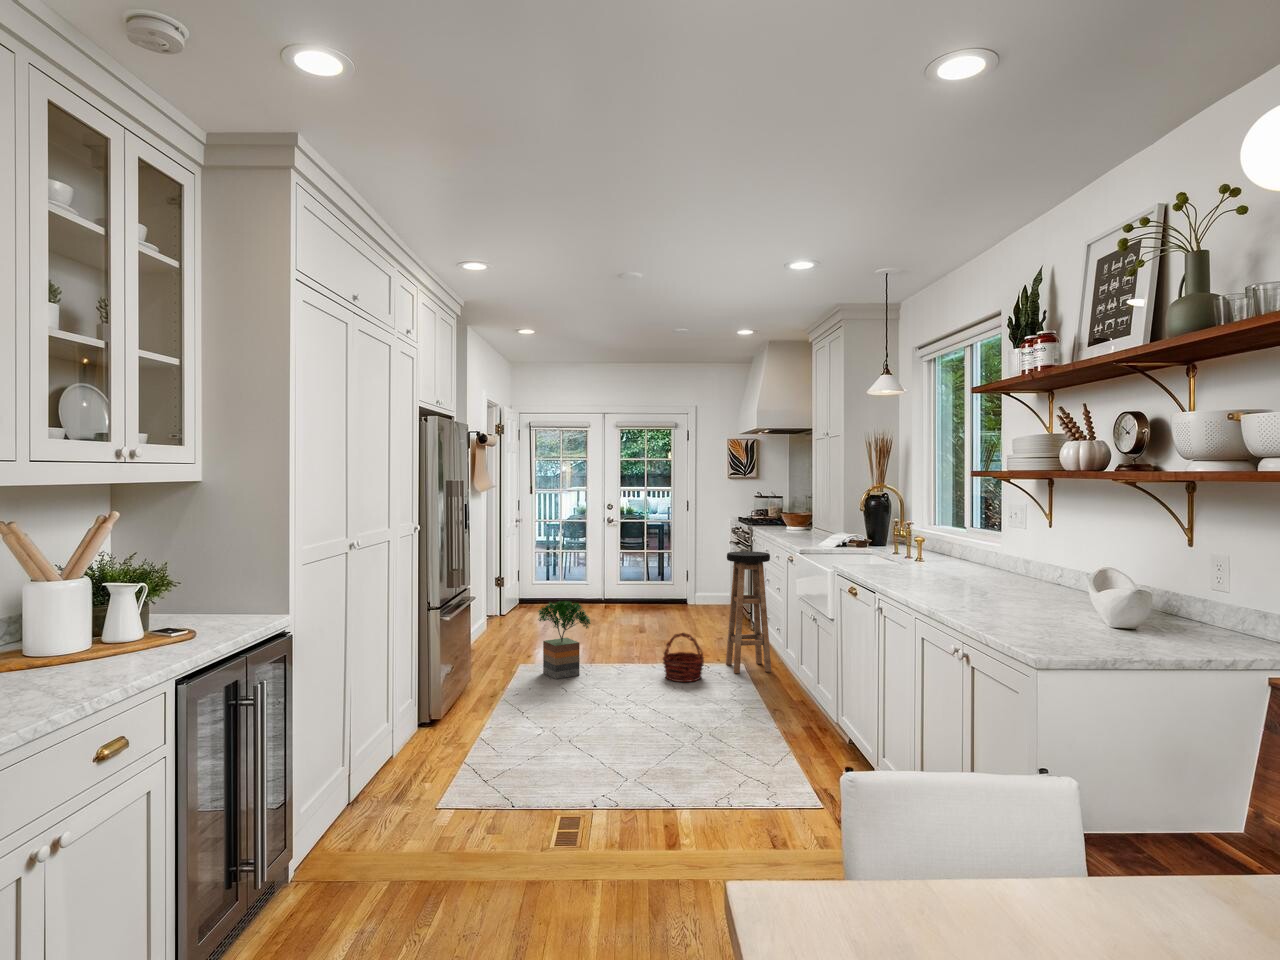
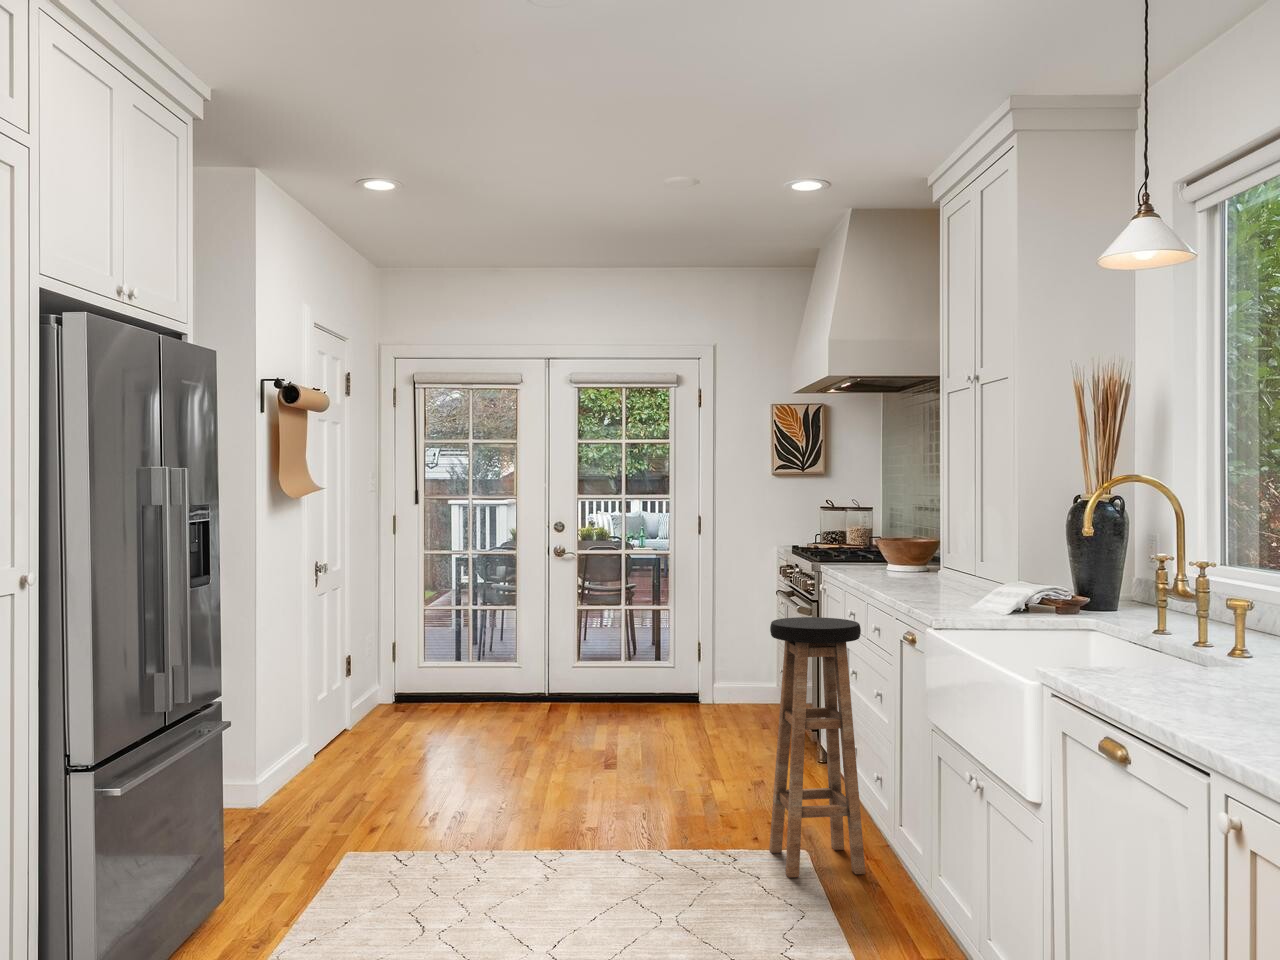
potted tree: present [538,601,591,679] -> none [369,720,486,895]
basket: present [663,633,704,682] -> none [633,793,724,905]

